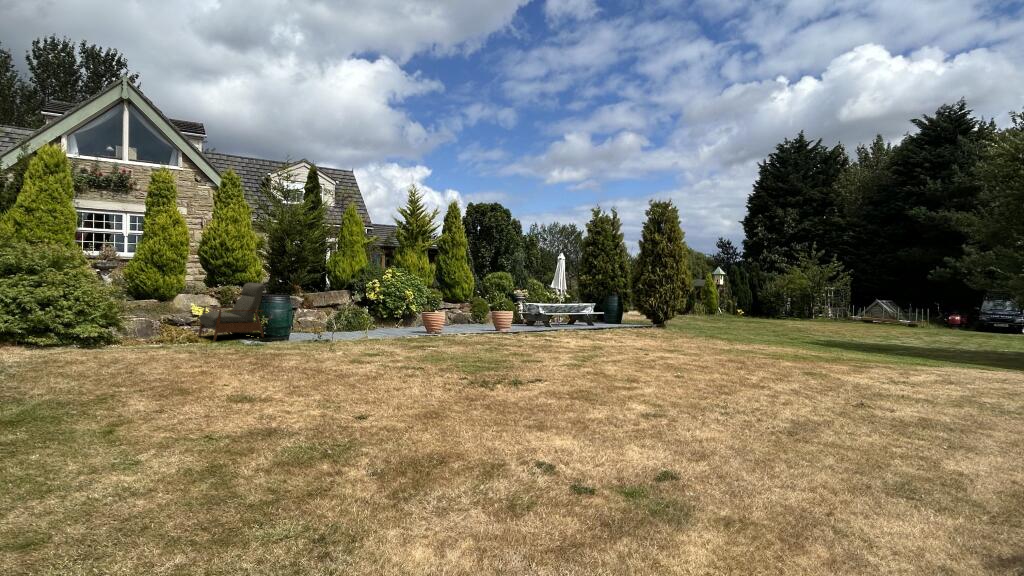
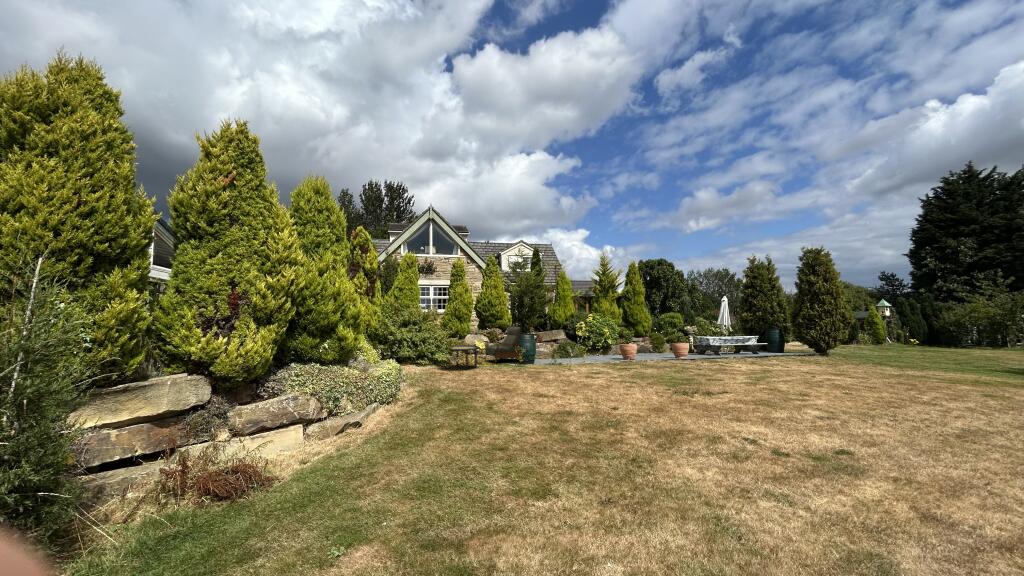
round table: none [110,311,181,352] -> present [446,345,479,369]

